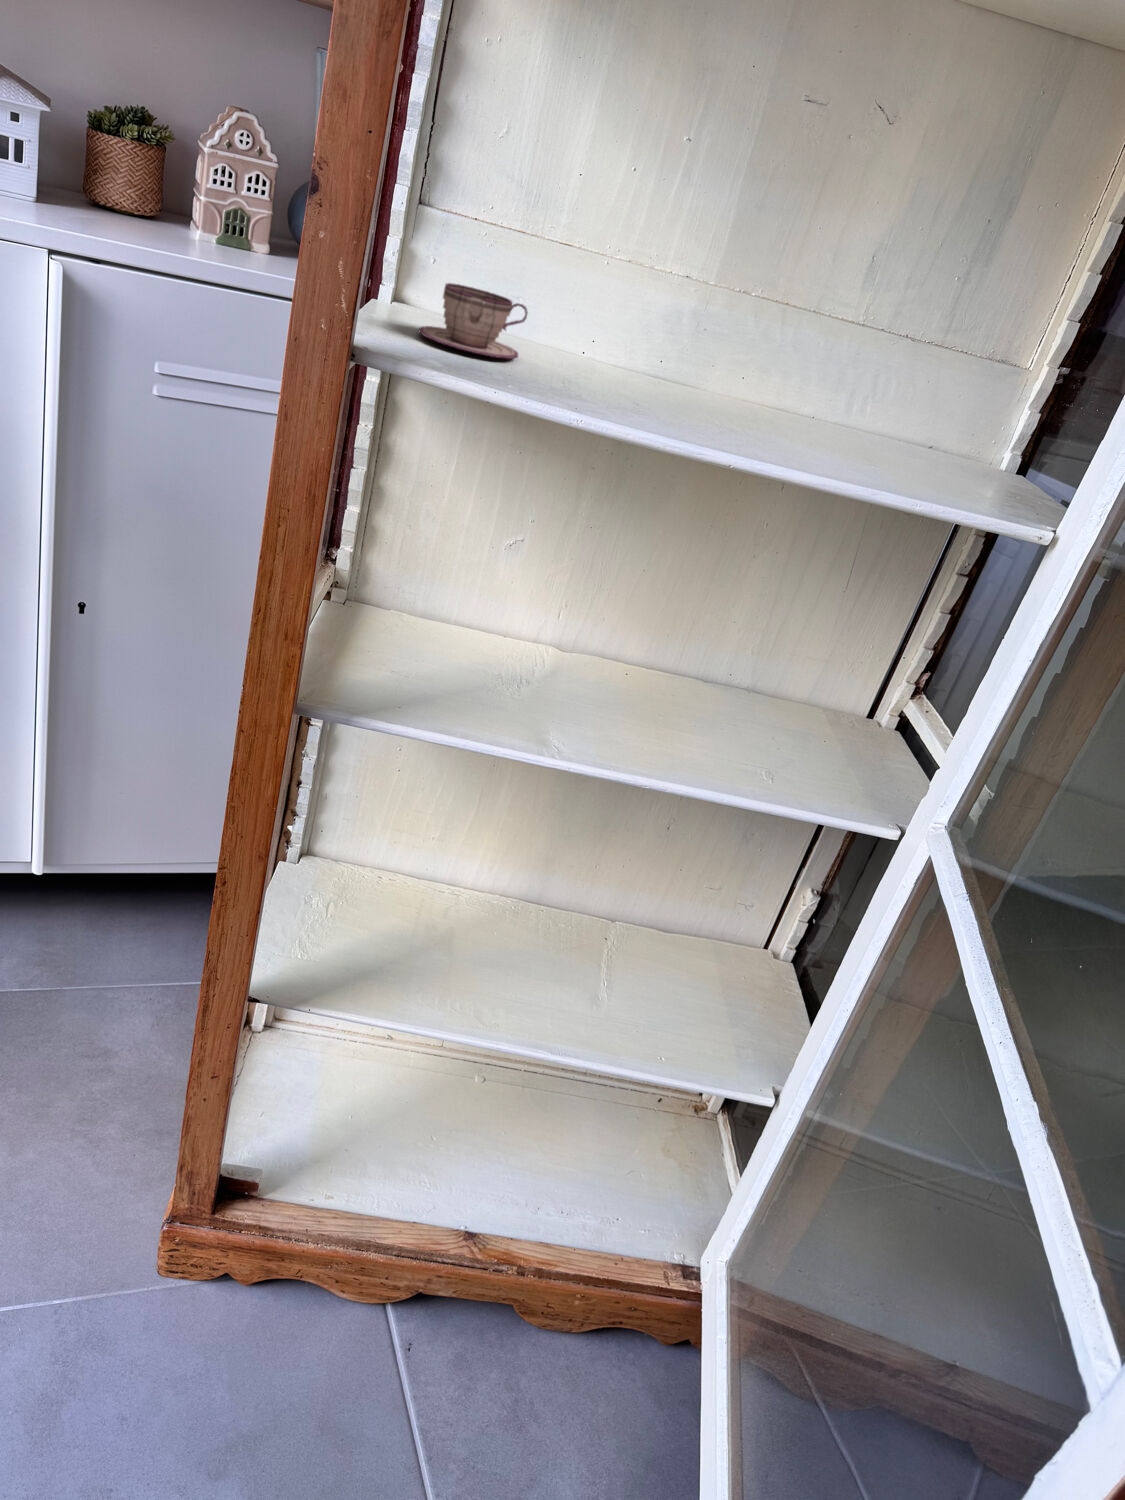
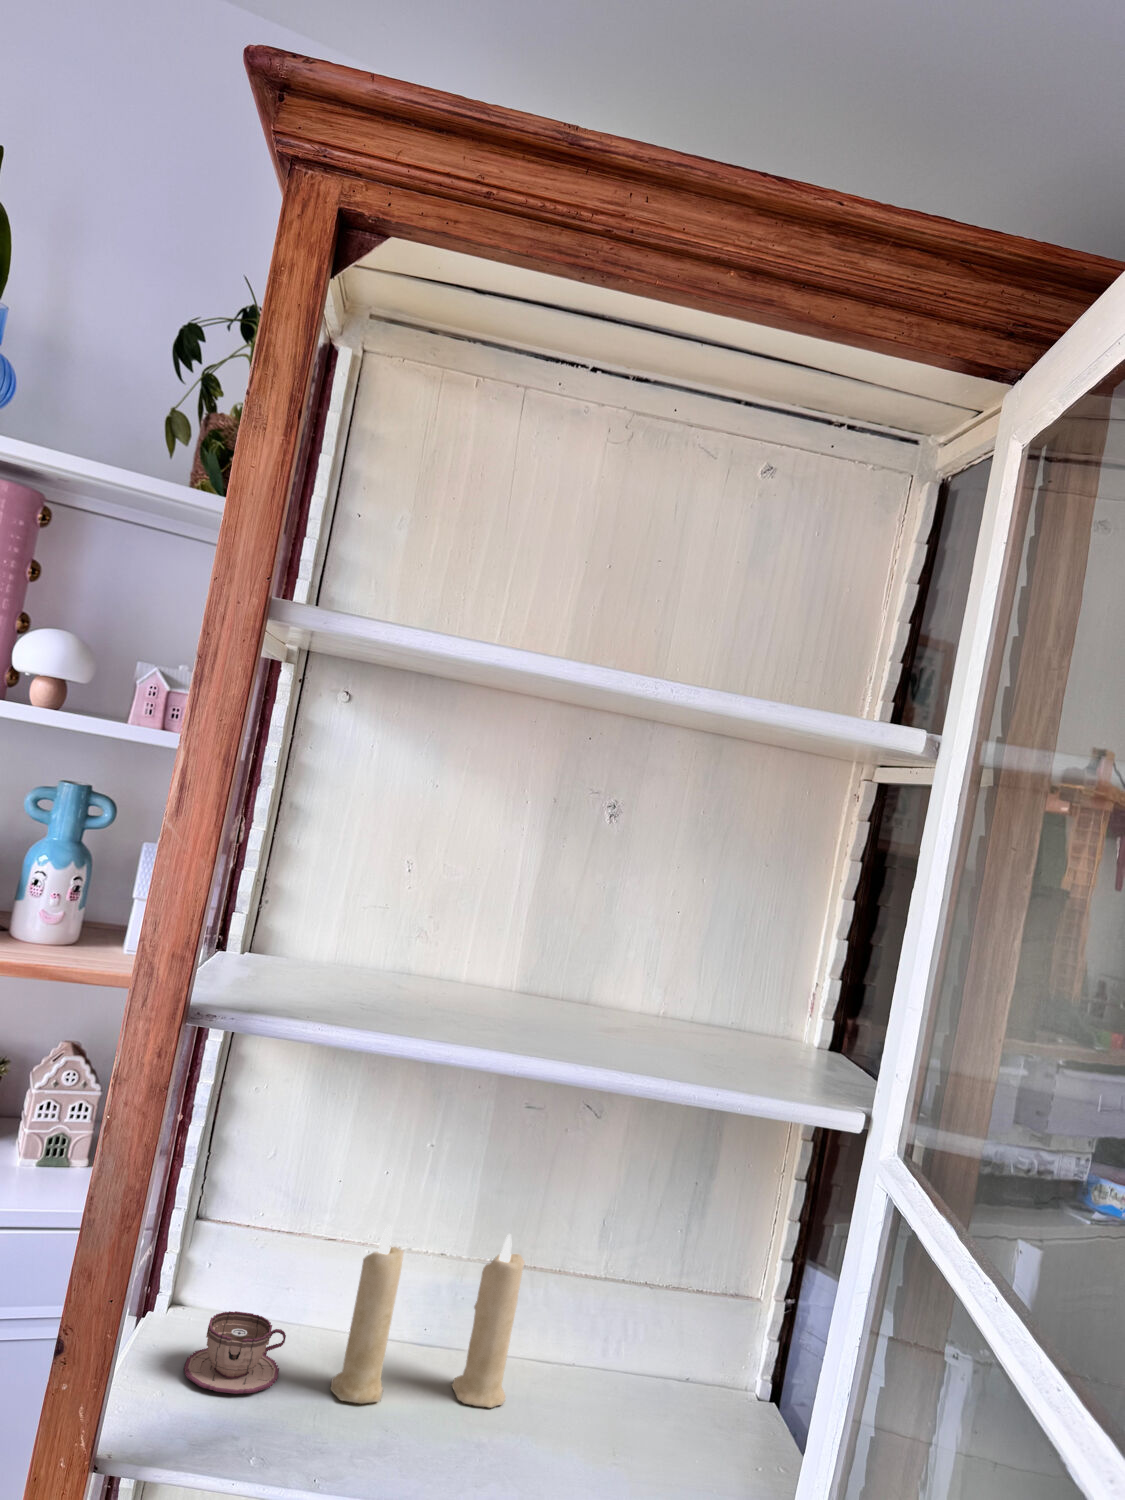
candle: none [573,177,810,419] -> present [331,1225,525,1408]

